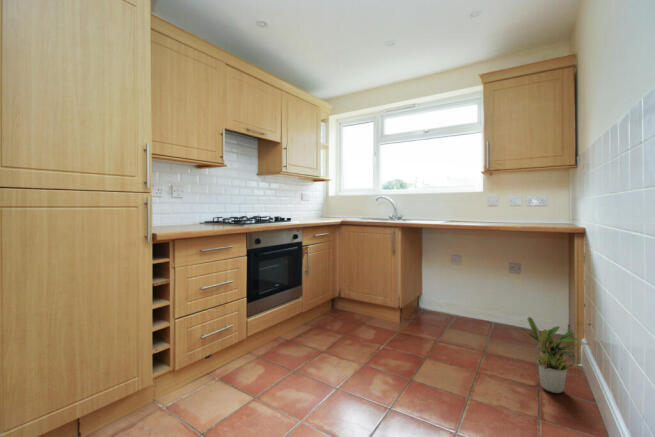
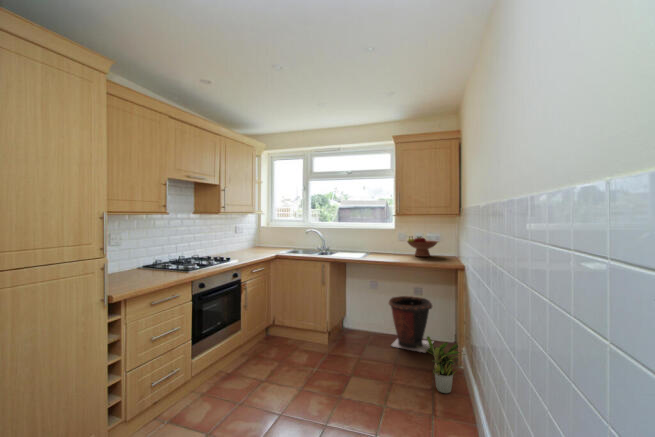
fruit bowl: none [498,198,543,223] -> present [407,237,438,257]
trash can: none [473,273,533,342] -> present [389,296,432,352]

